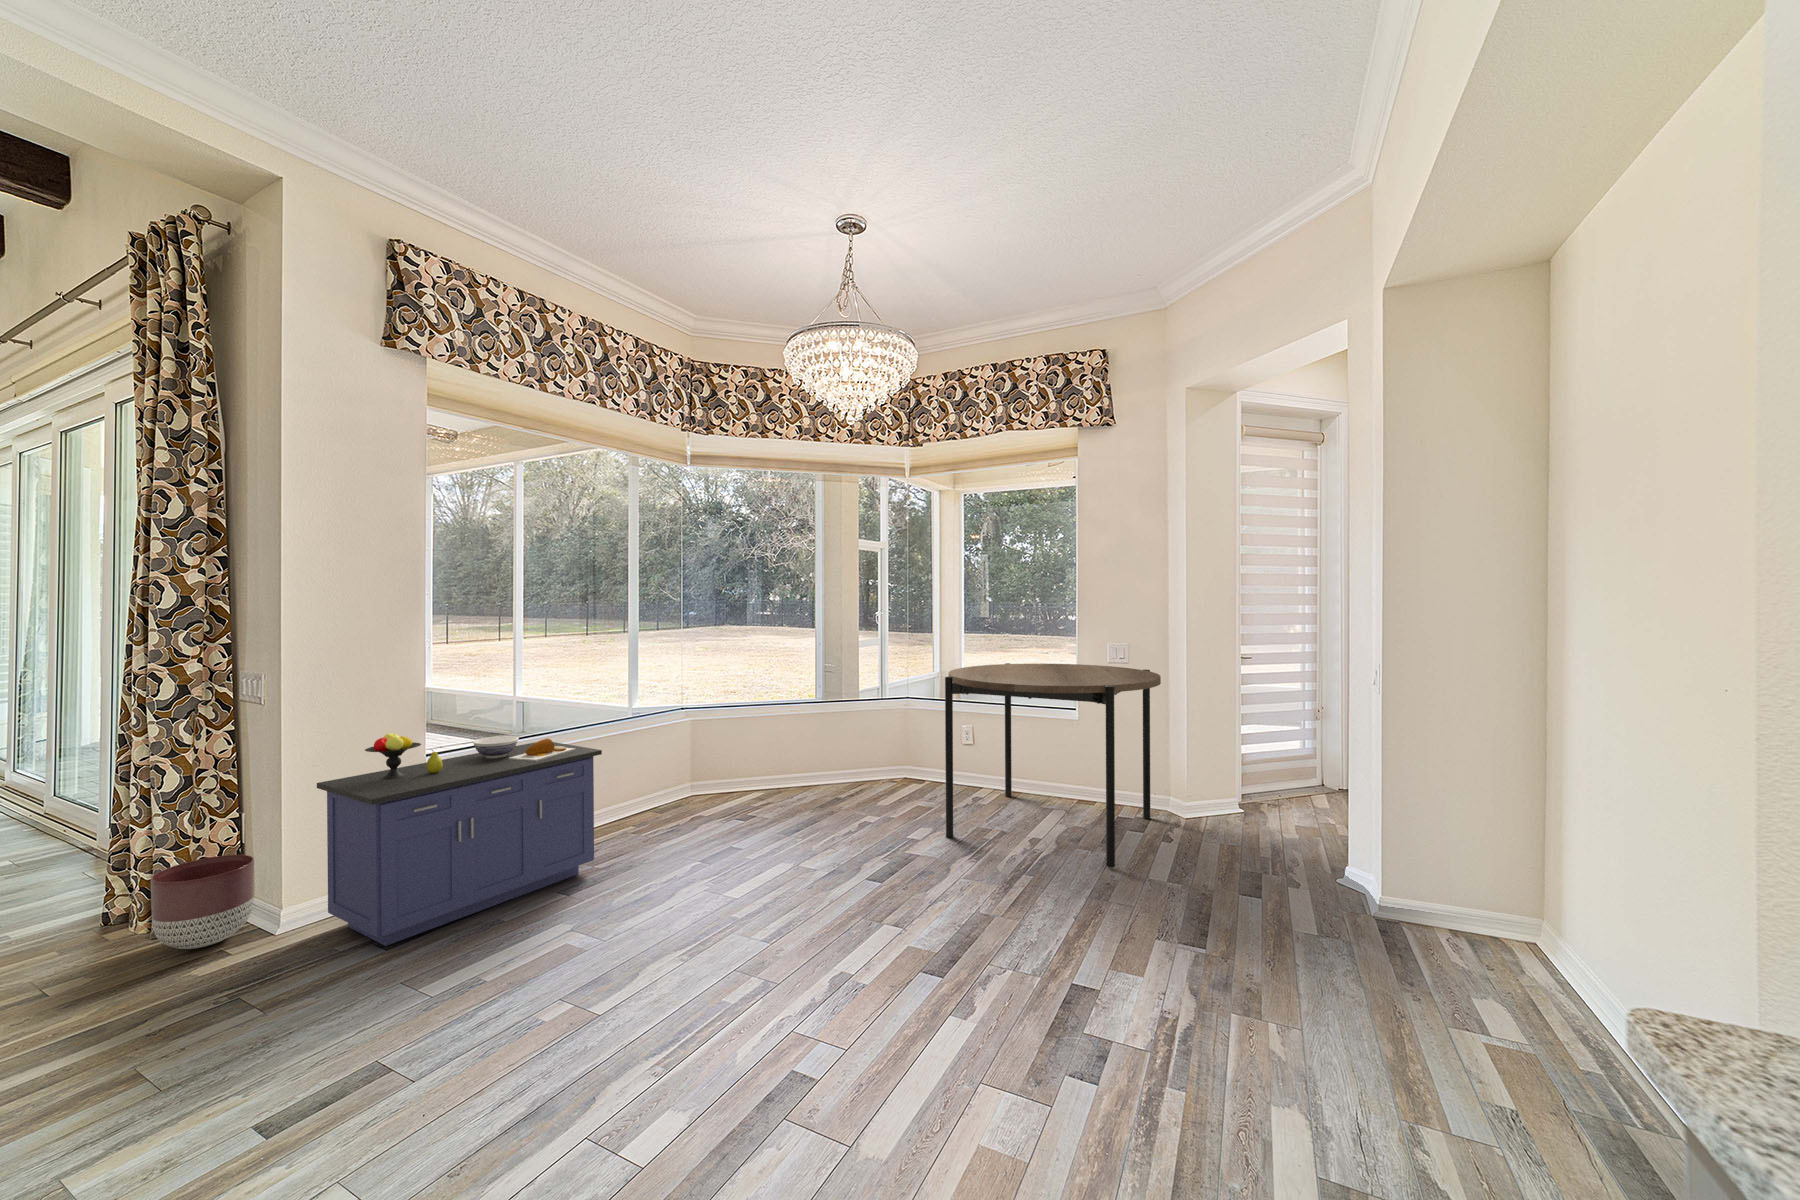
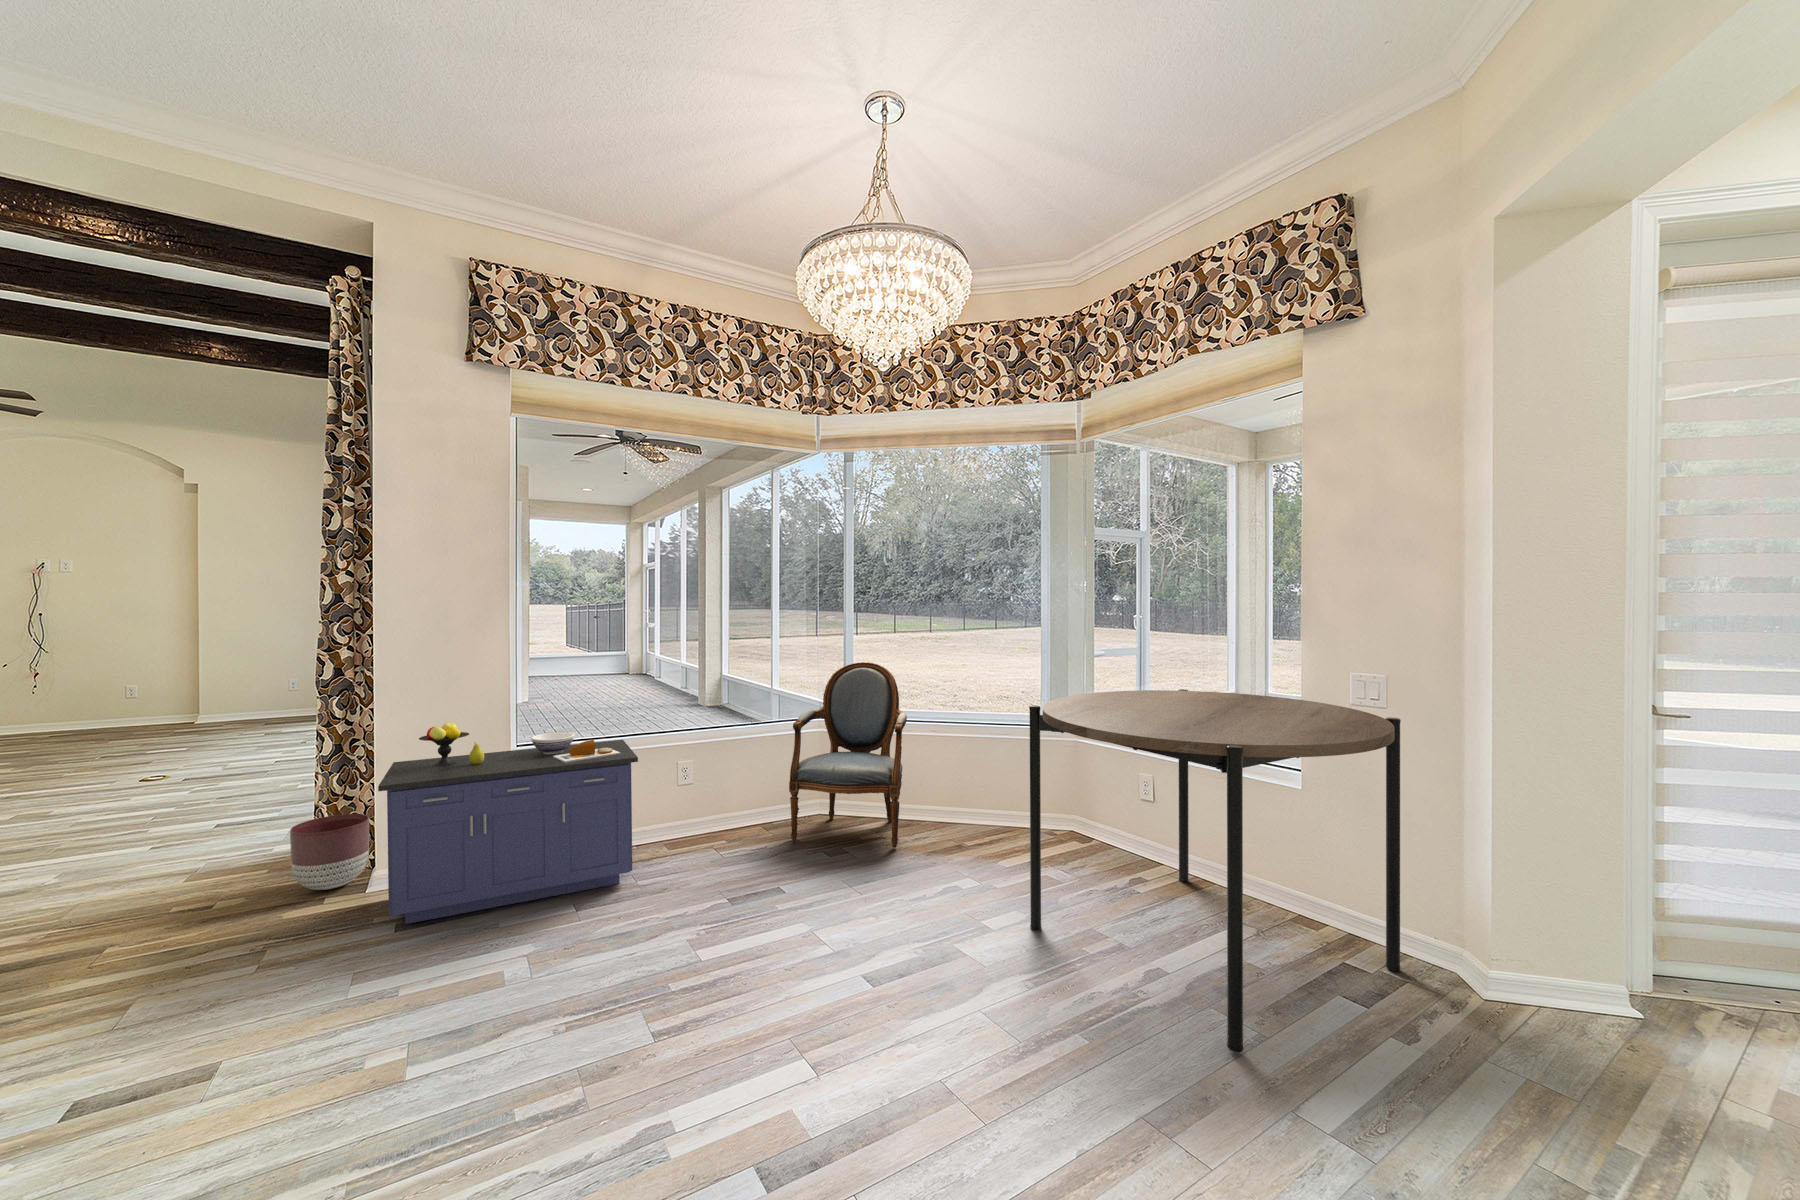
armchair: none [697,657,800,820] -> present [789,662,907,848]

